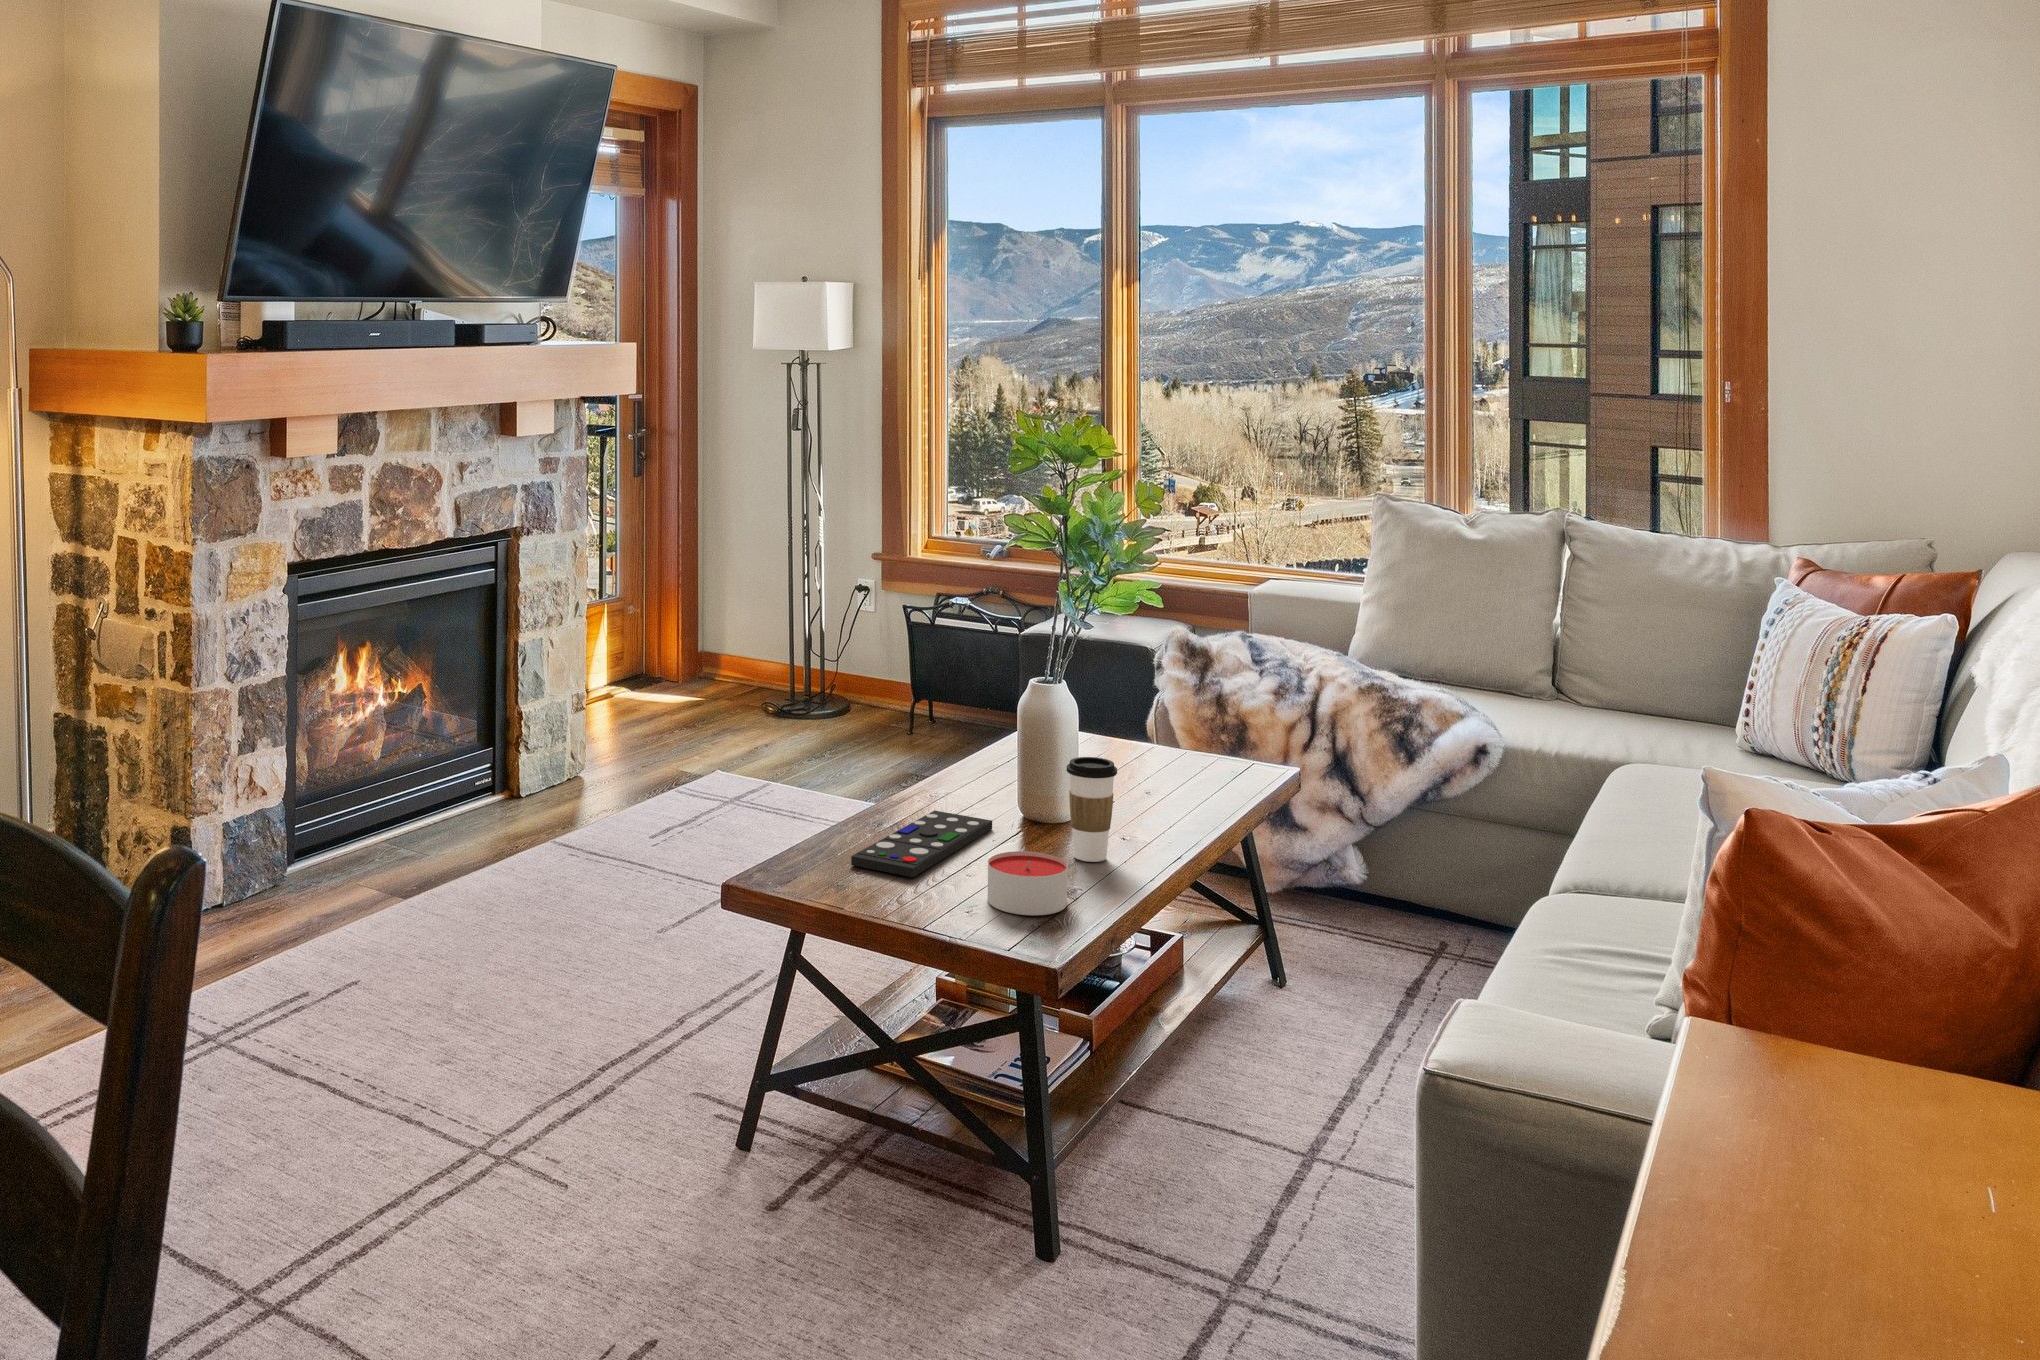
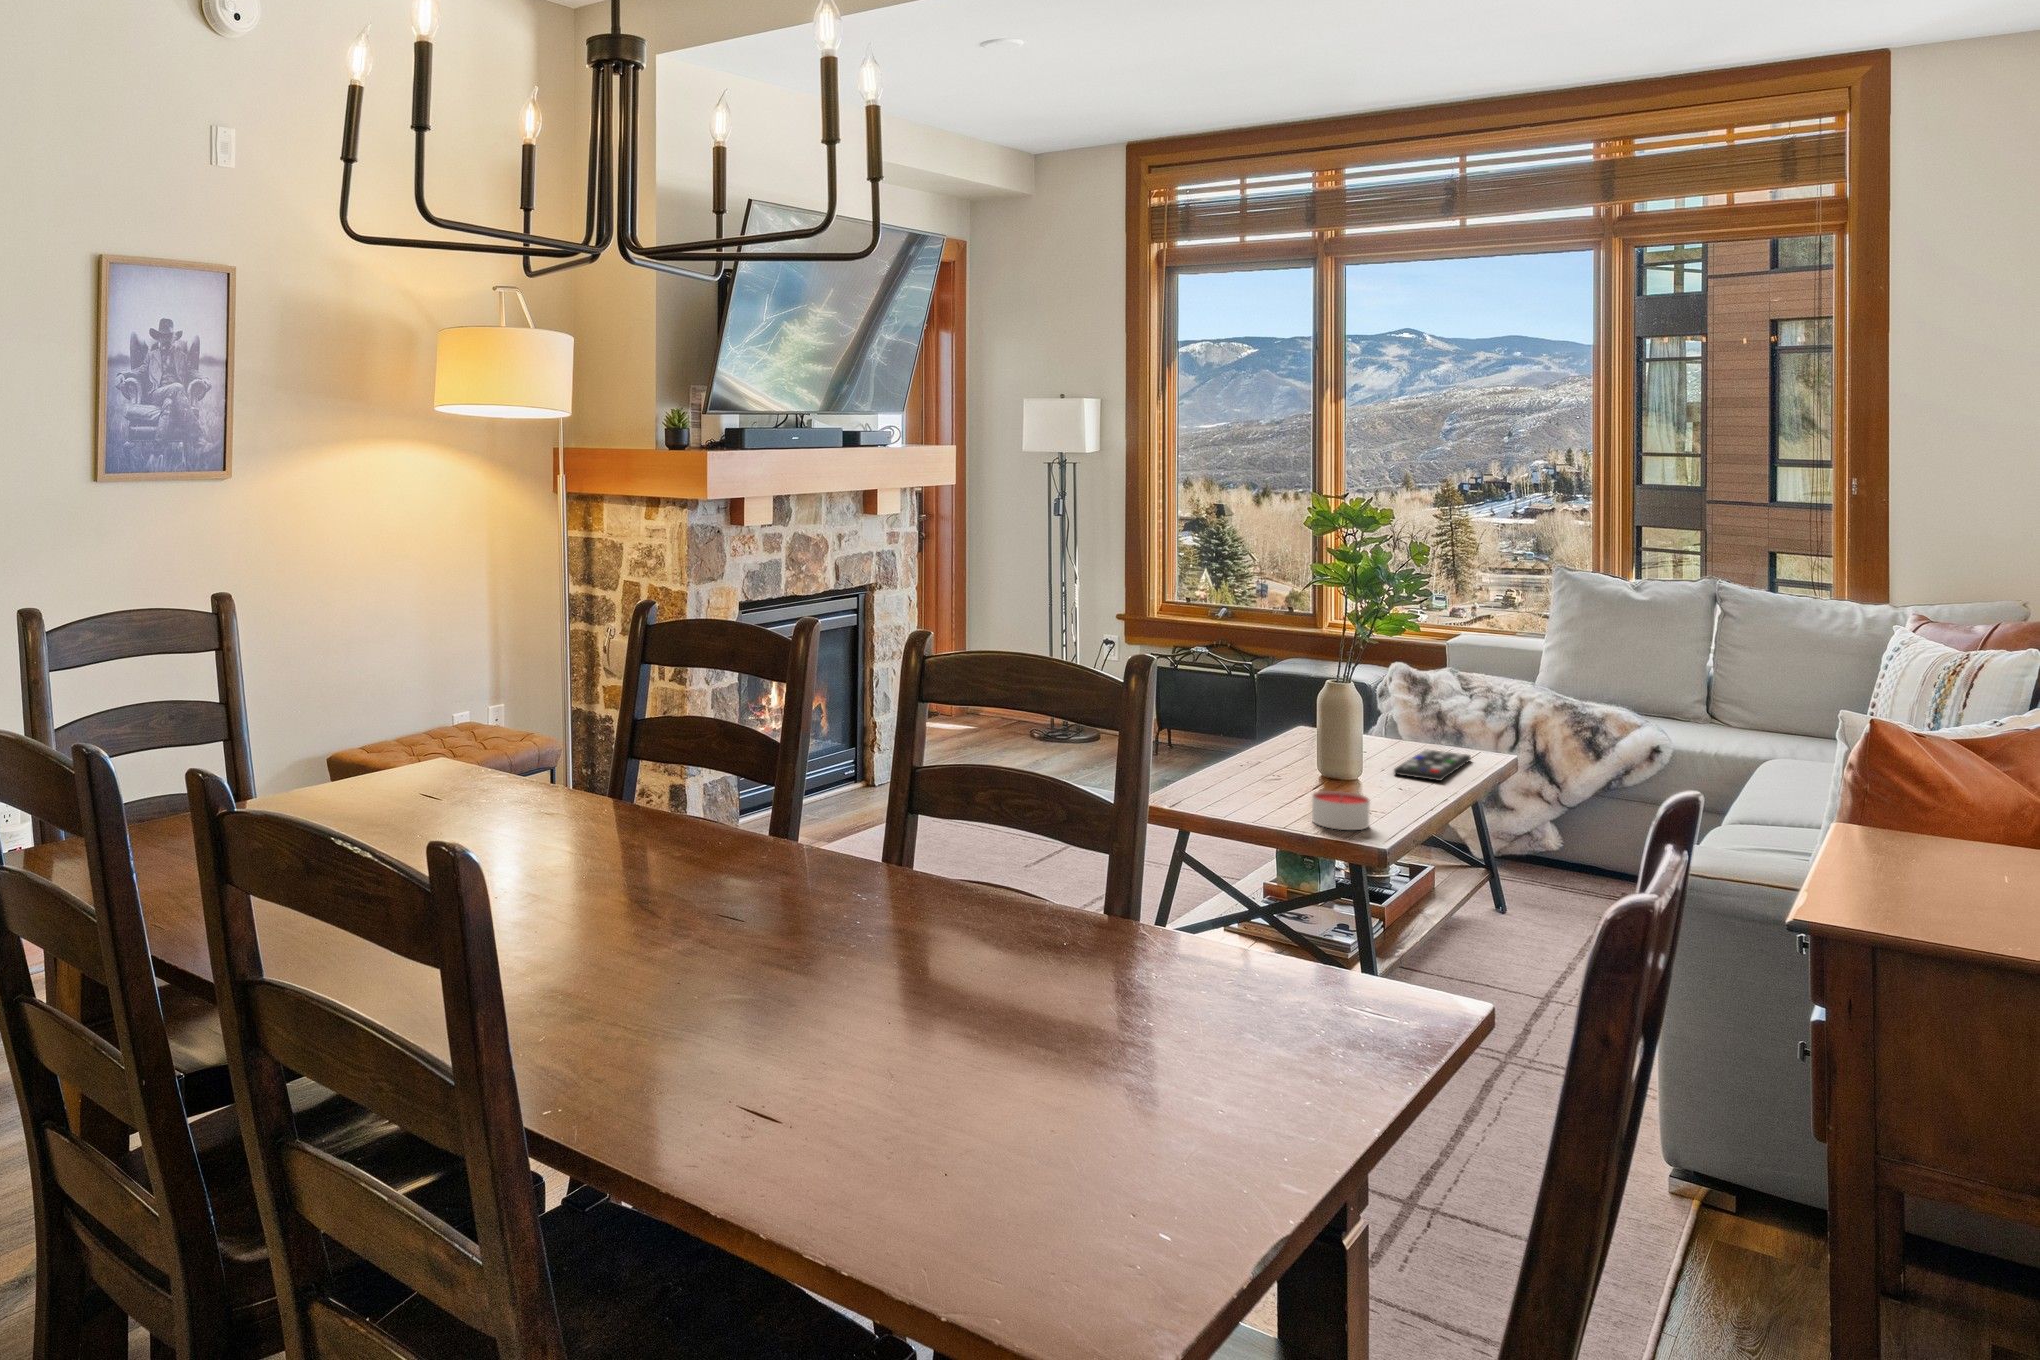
coffee cup: present [1067,757,1117,862] -> none [1358,733,1395,804]
remote control: present [851,811,992,877] -> present [1394,750,1471,781]

